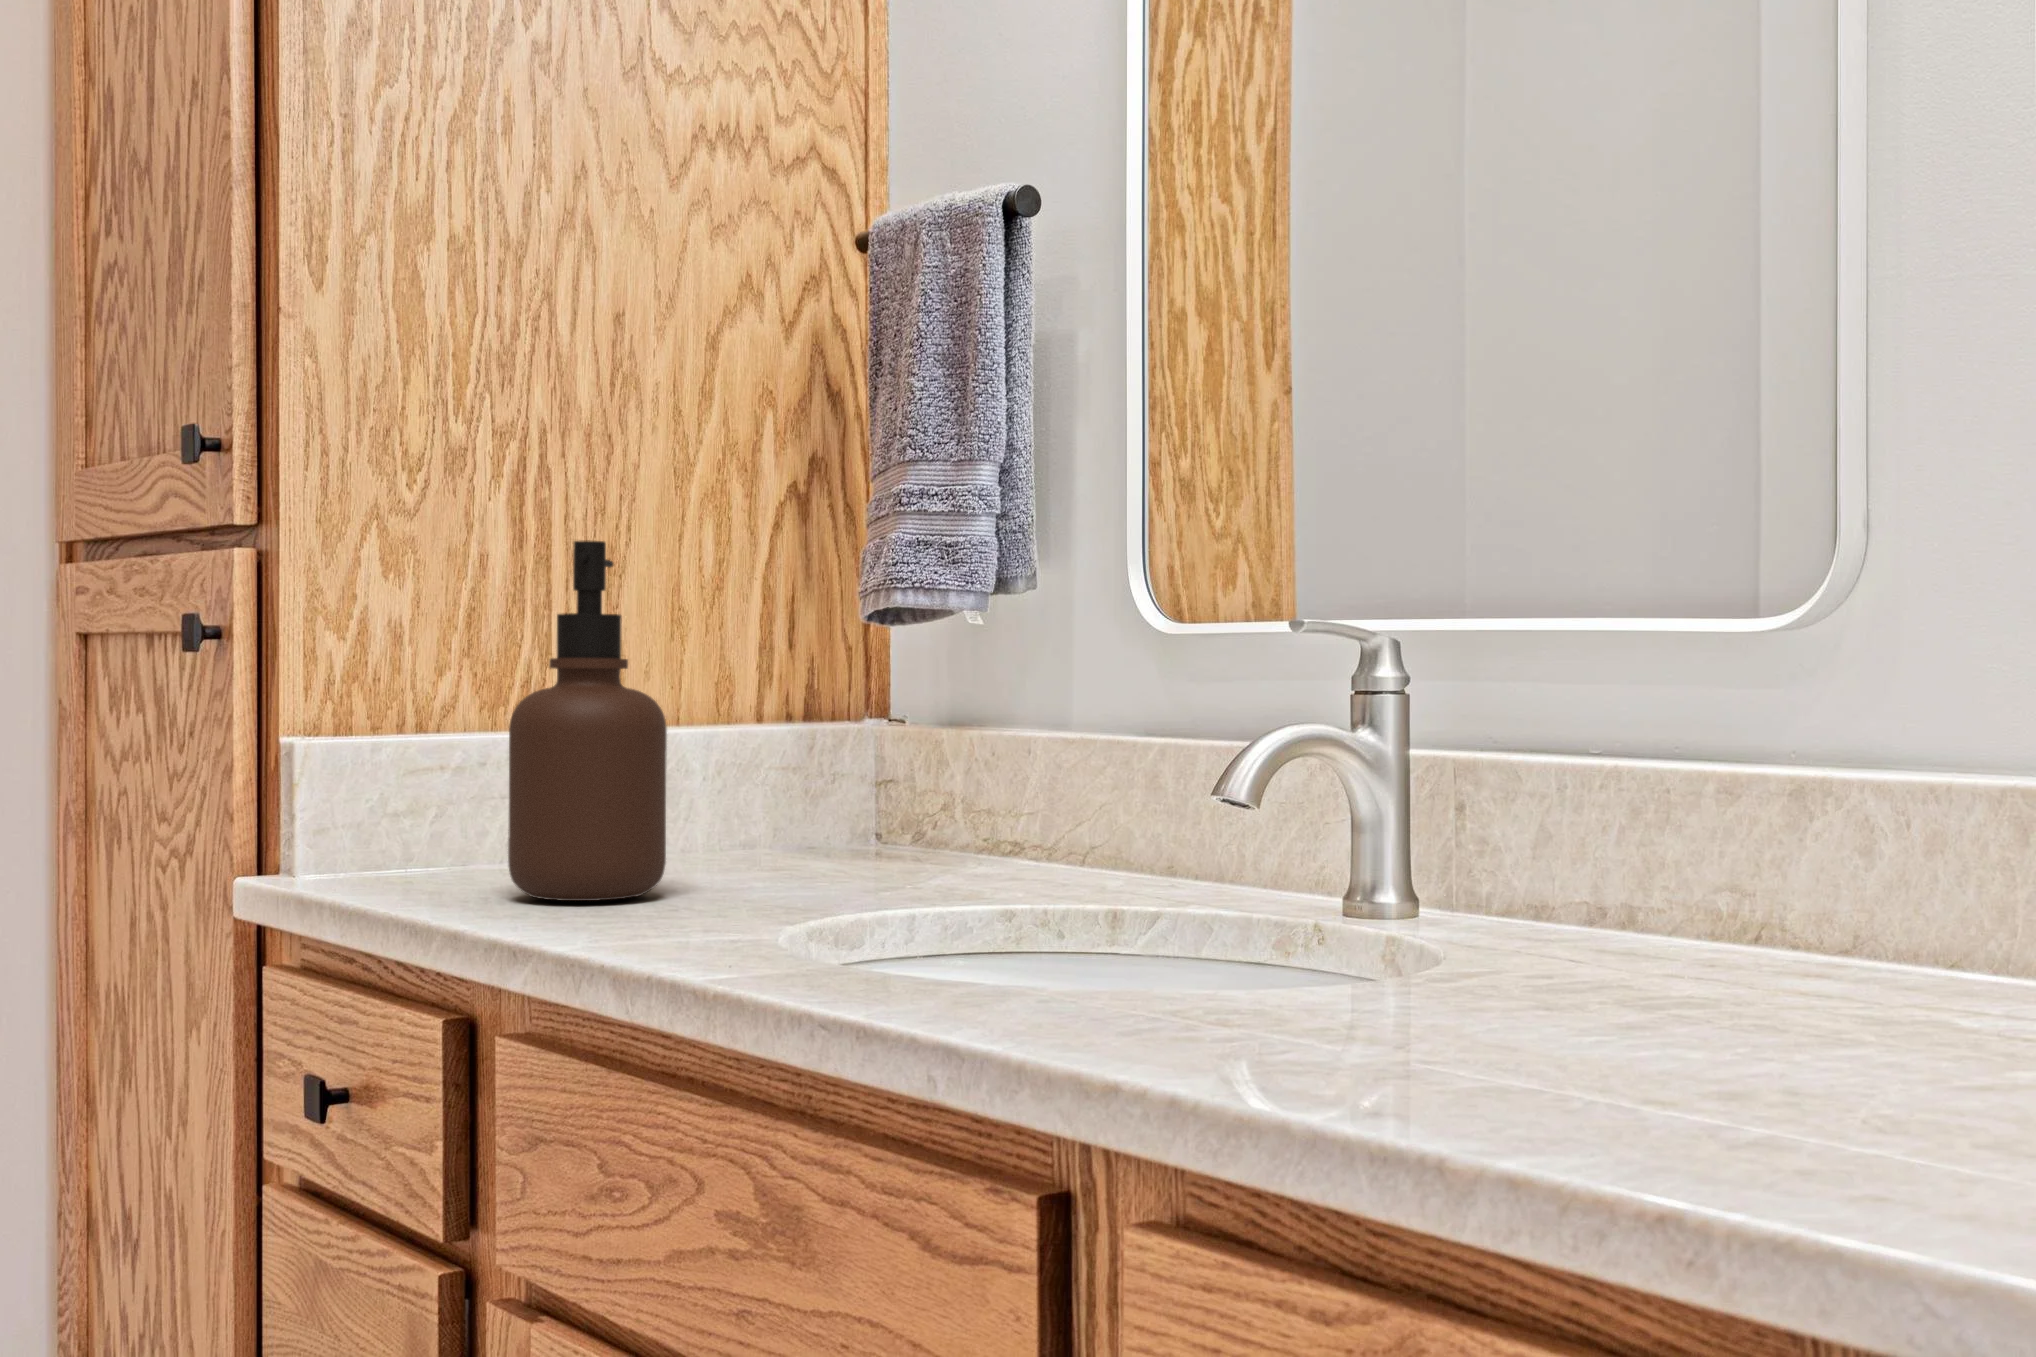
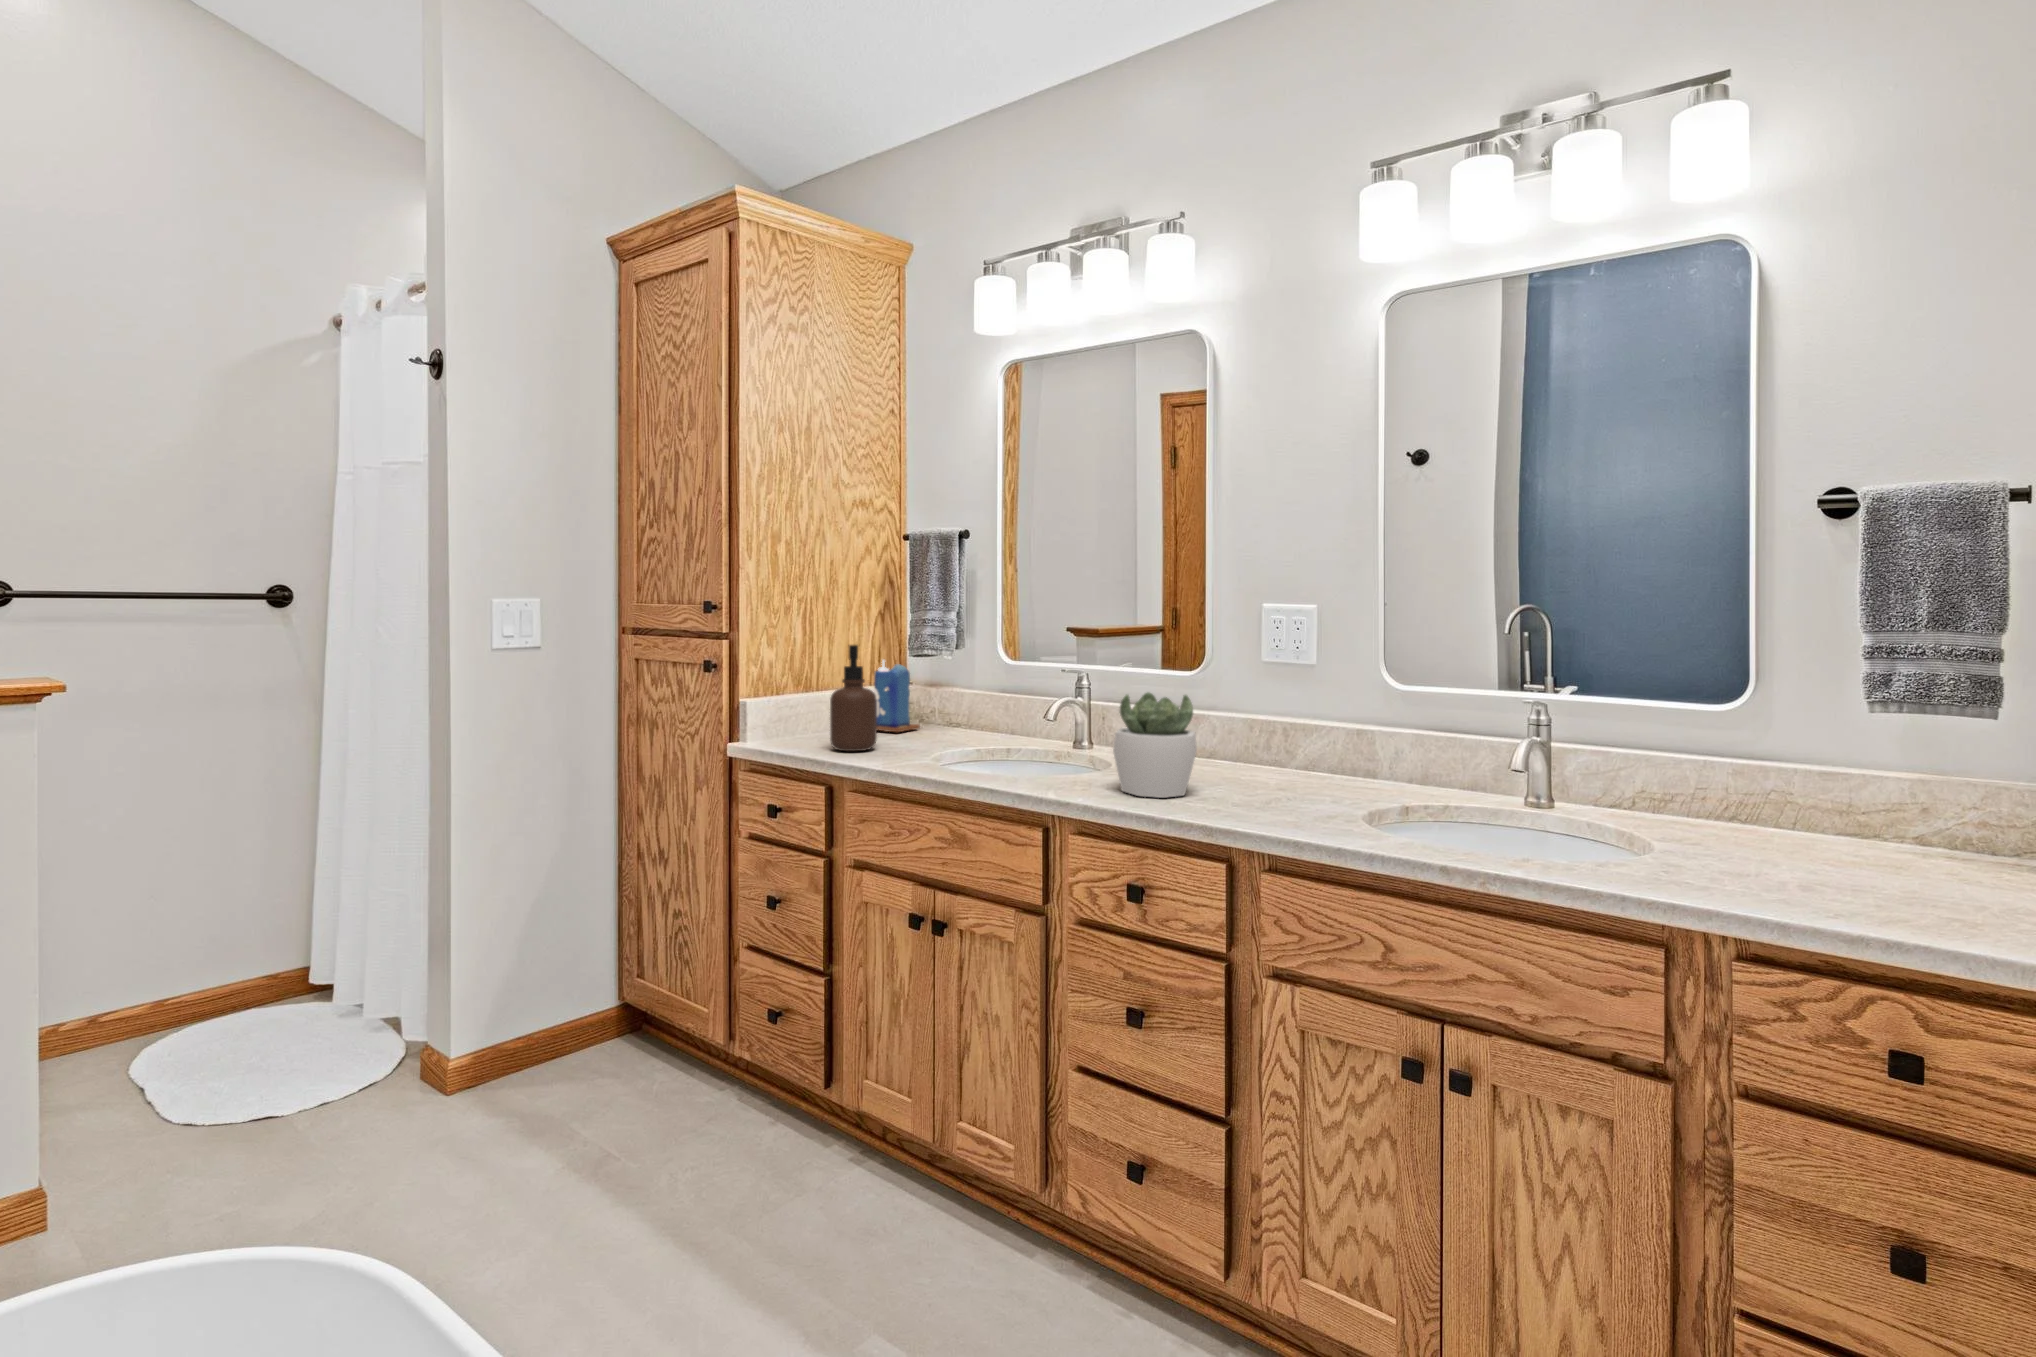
succulent plant: none [1361,610,1769,1096] -> present [1113,692,1197,798]
candle: none [722,627,901,860] -> present [874,660,920,732]

